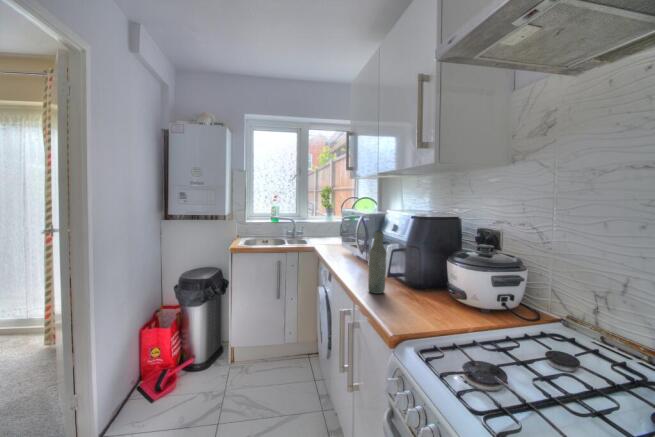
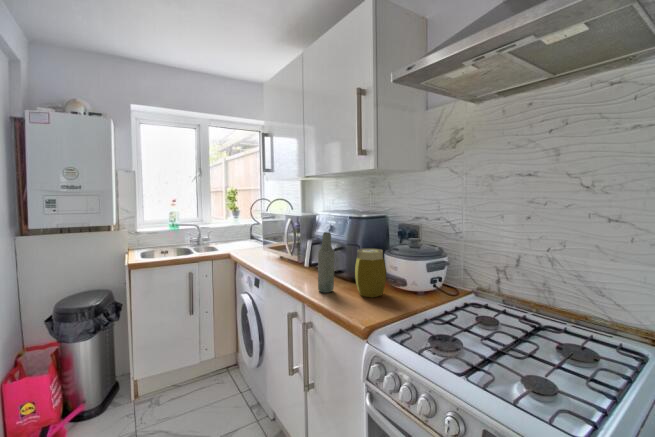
jar: none [407,252,440,306] -> present [355,249,386,297]

